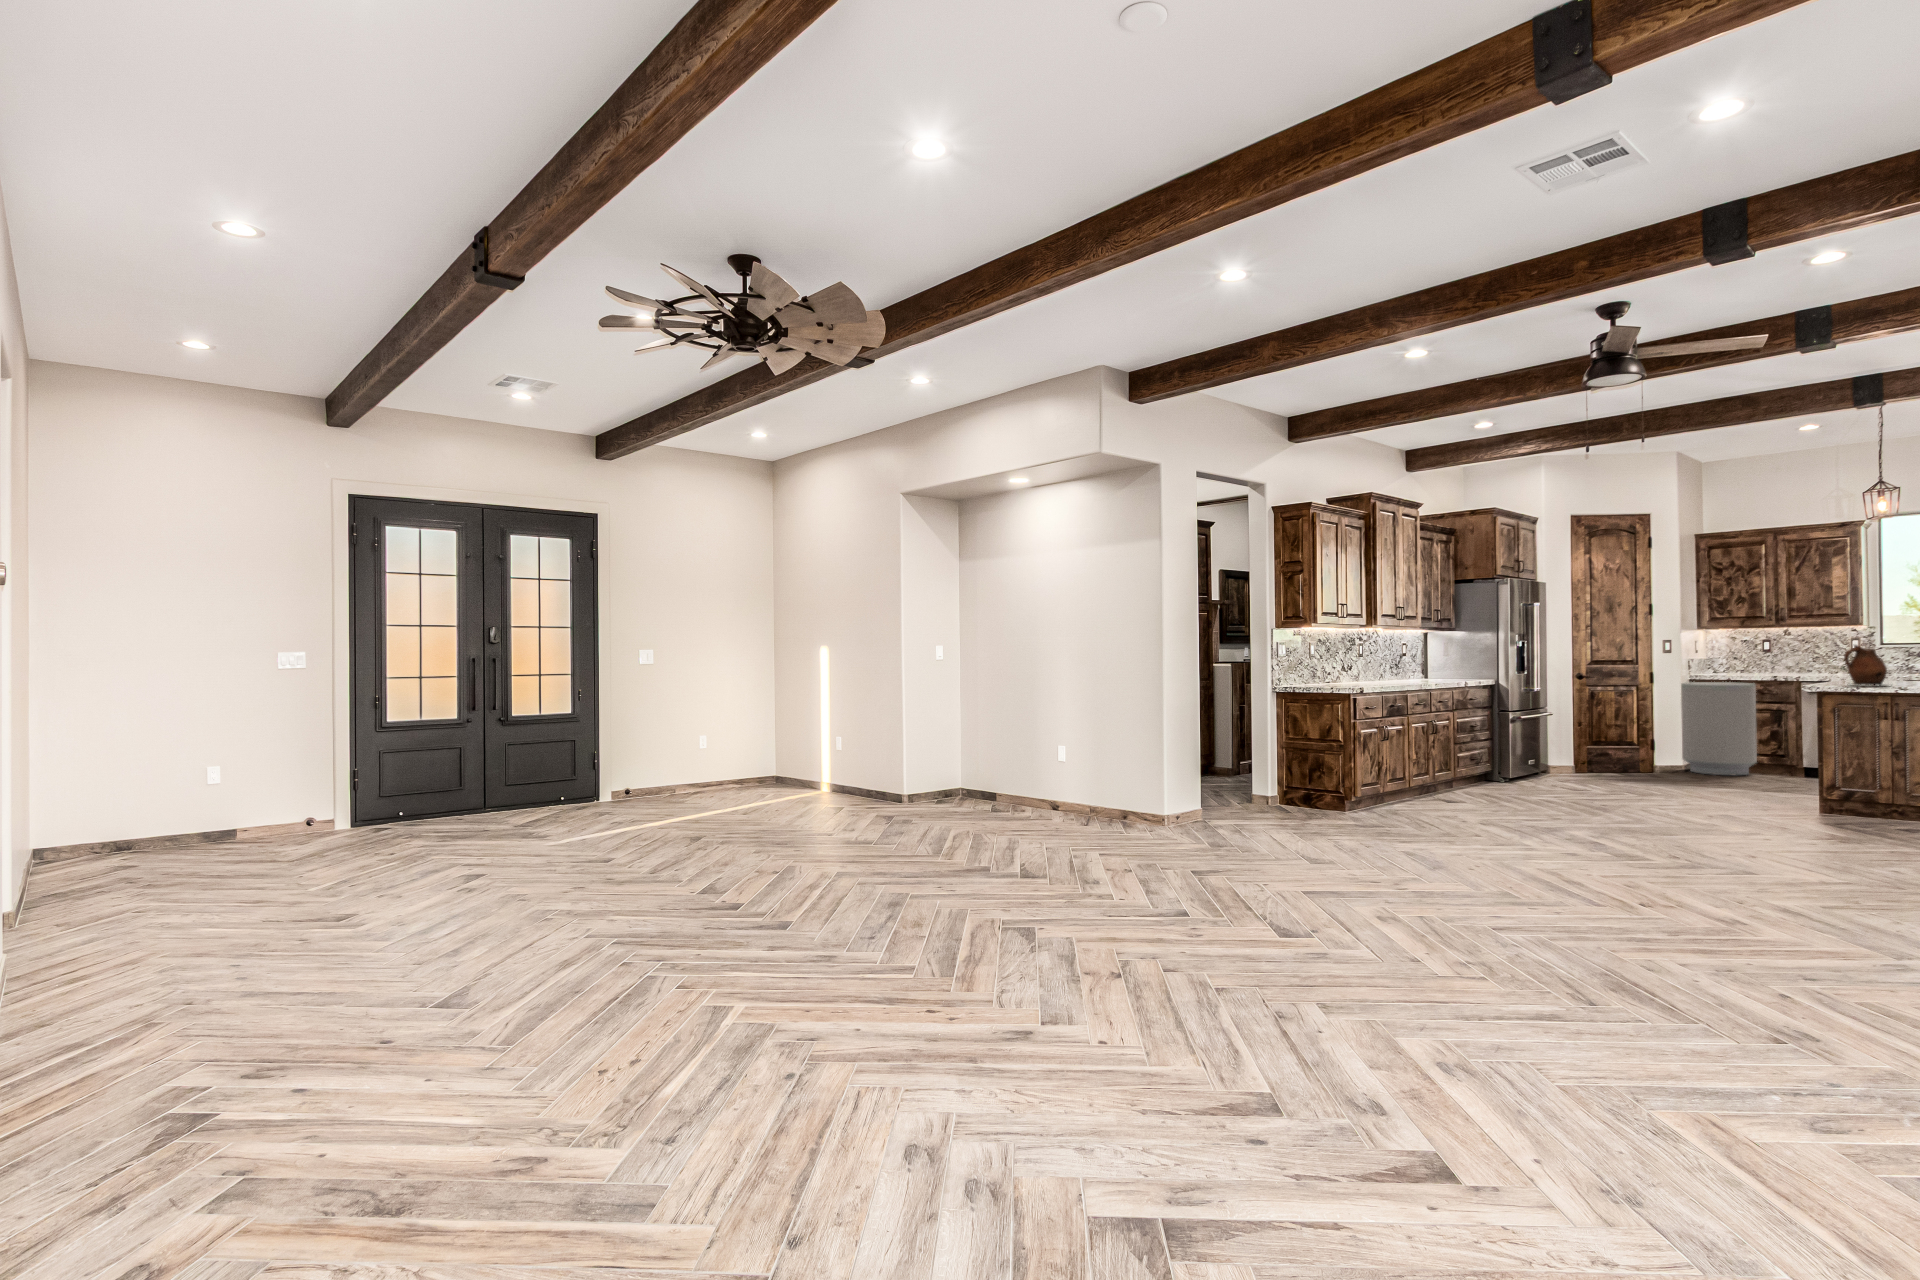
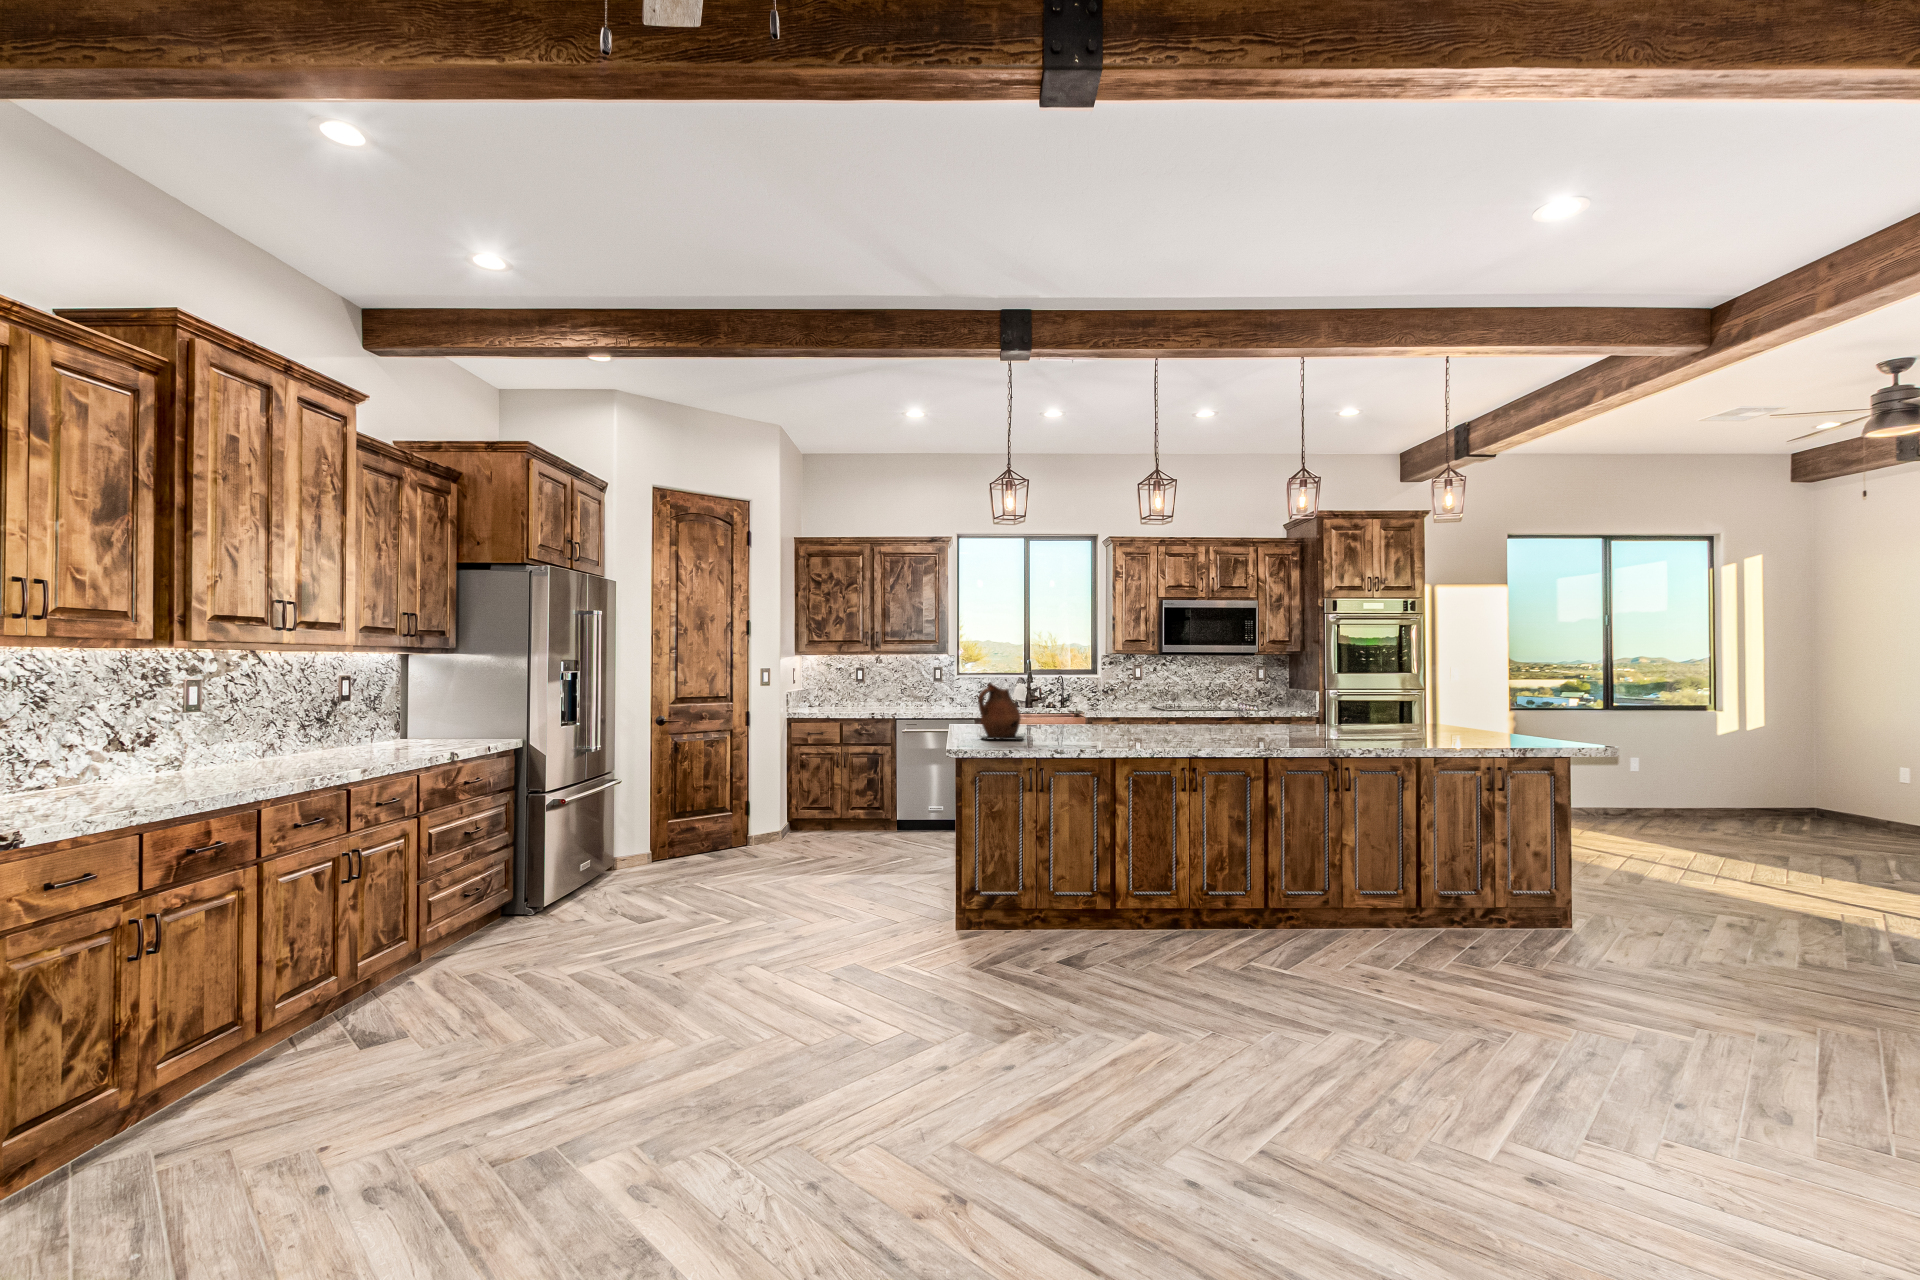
trash can: present [1681,682,1757,775] -> none [779,722,856,845]

